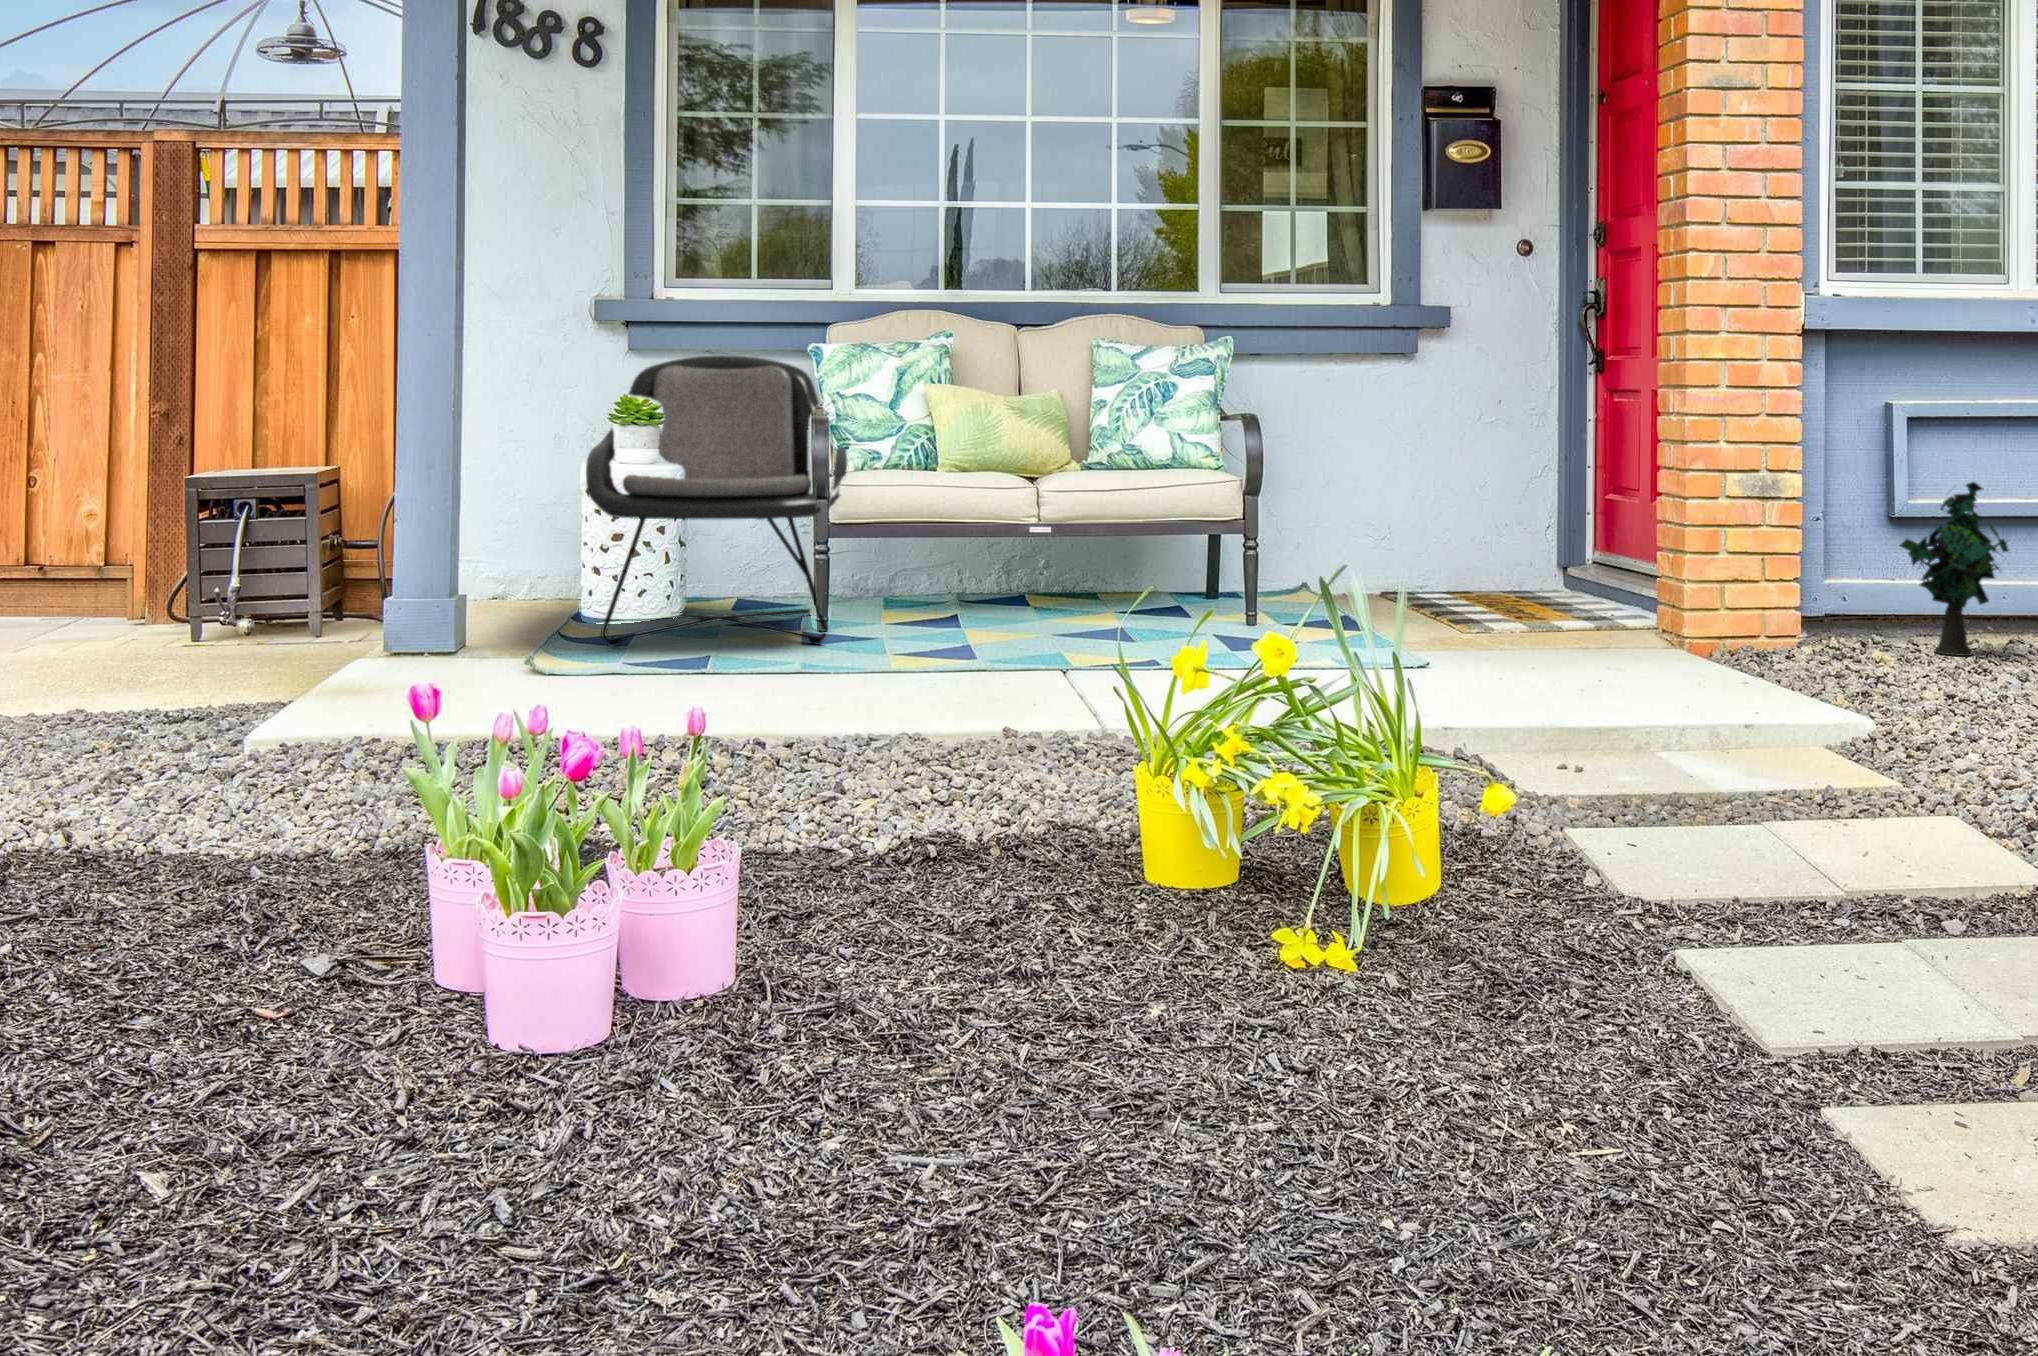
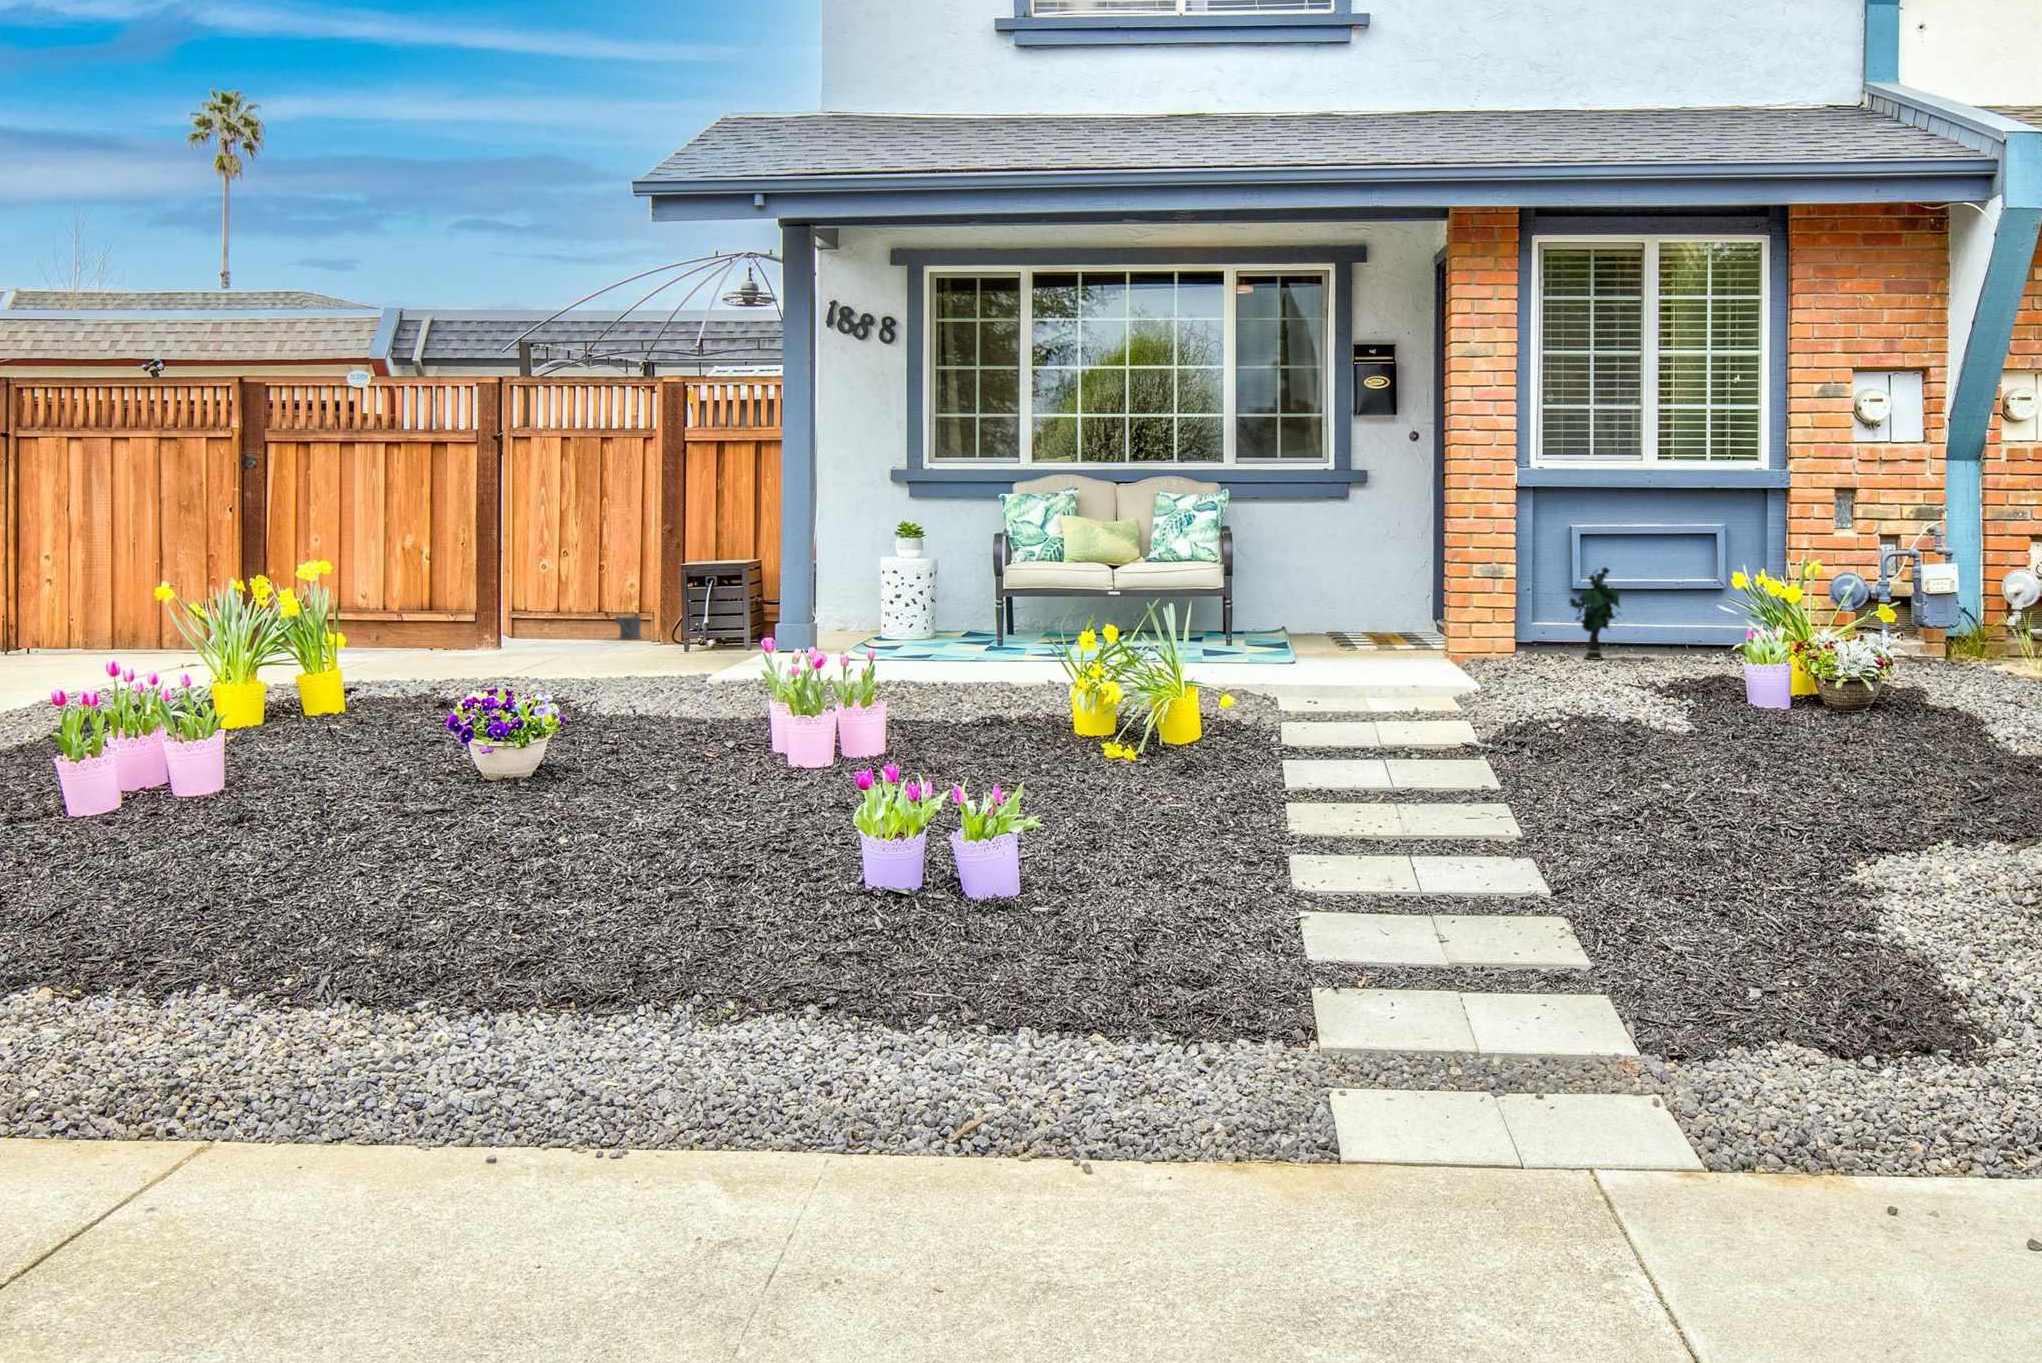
lounge chair: present [586,355,847,646] -> none [880,499,1016,649]
watering can: none [50,576,112,624] -> present [615,616,641,639]

